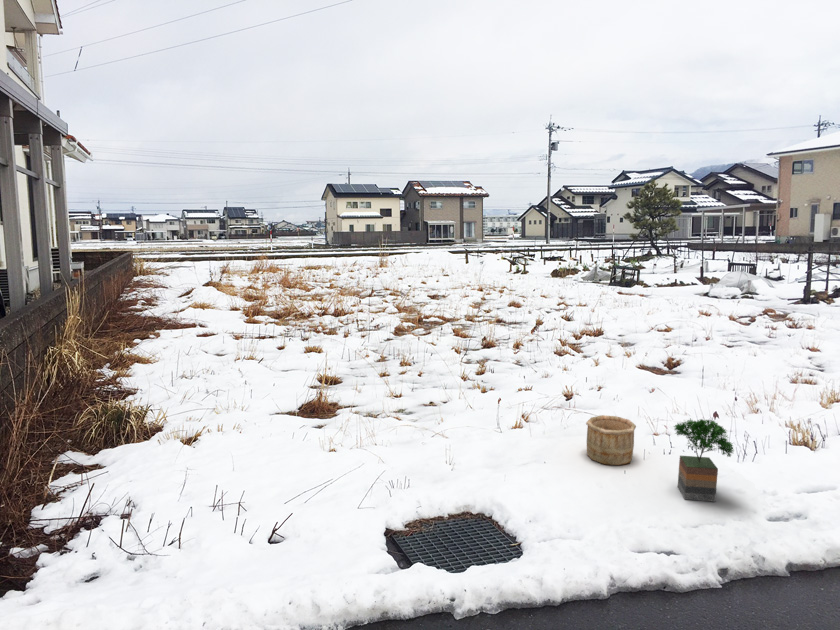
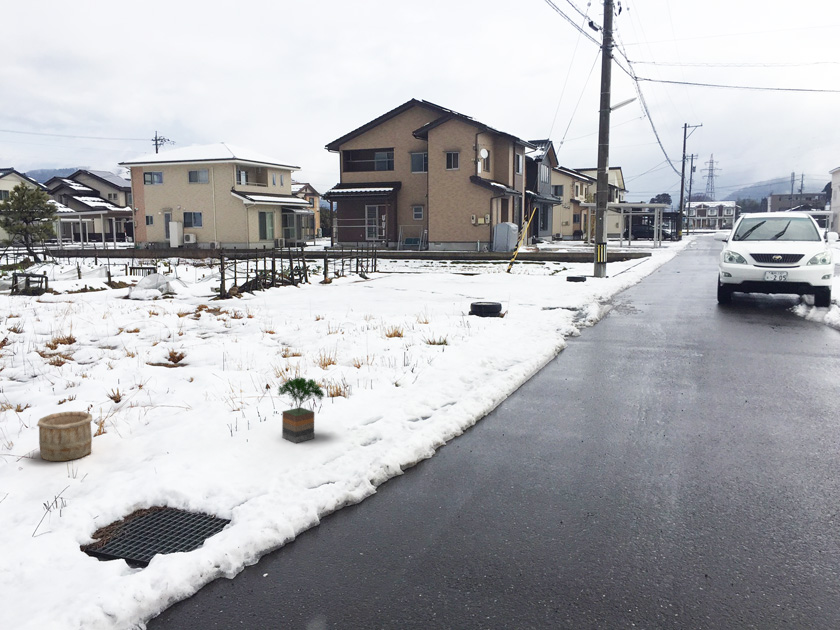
wooden bucket: present [586,415,636,465] -> present [37,411,92,461]

